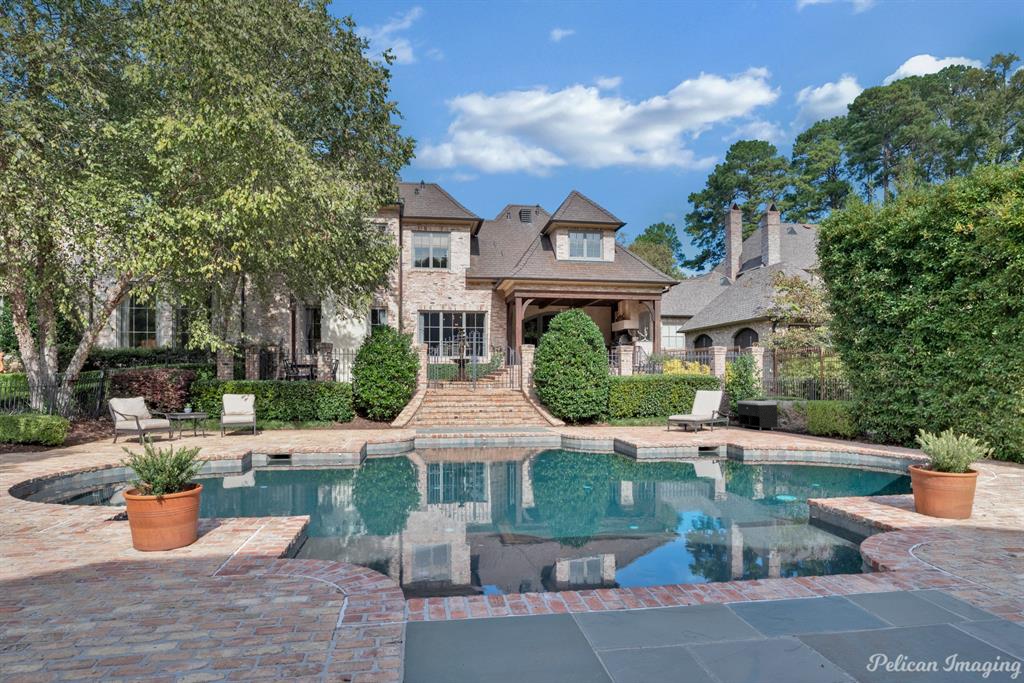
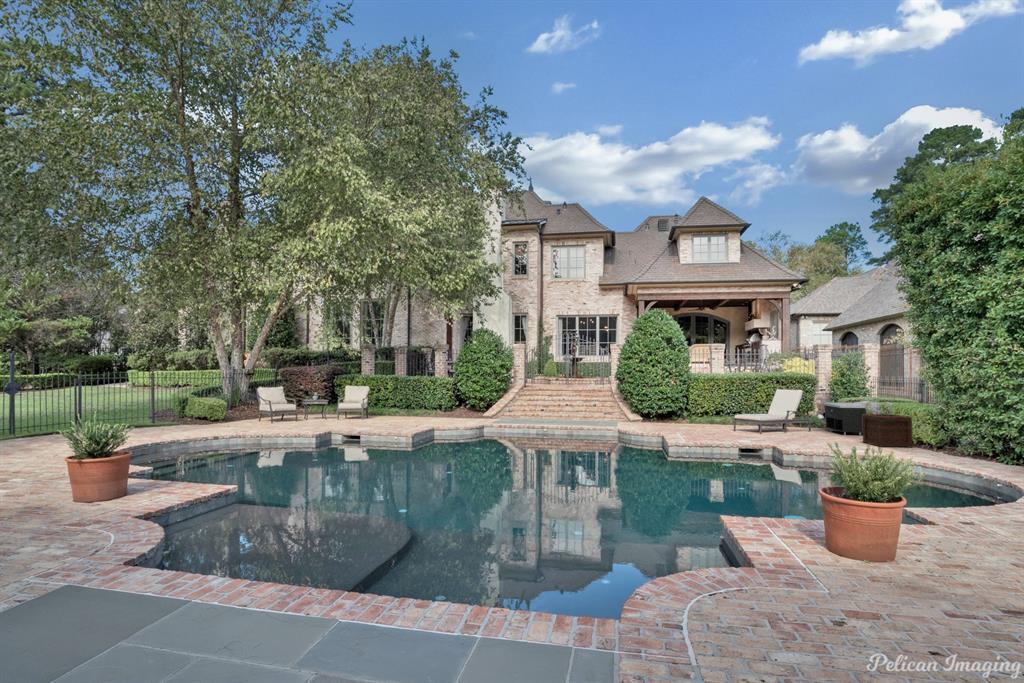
wooden crate: none [787,410,830,439] -> present [862,414,913,447]

